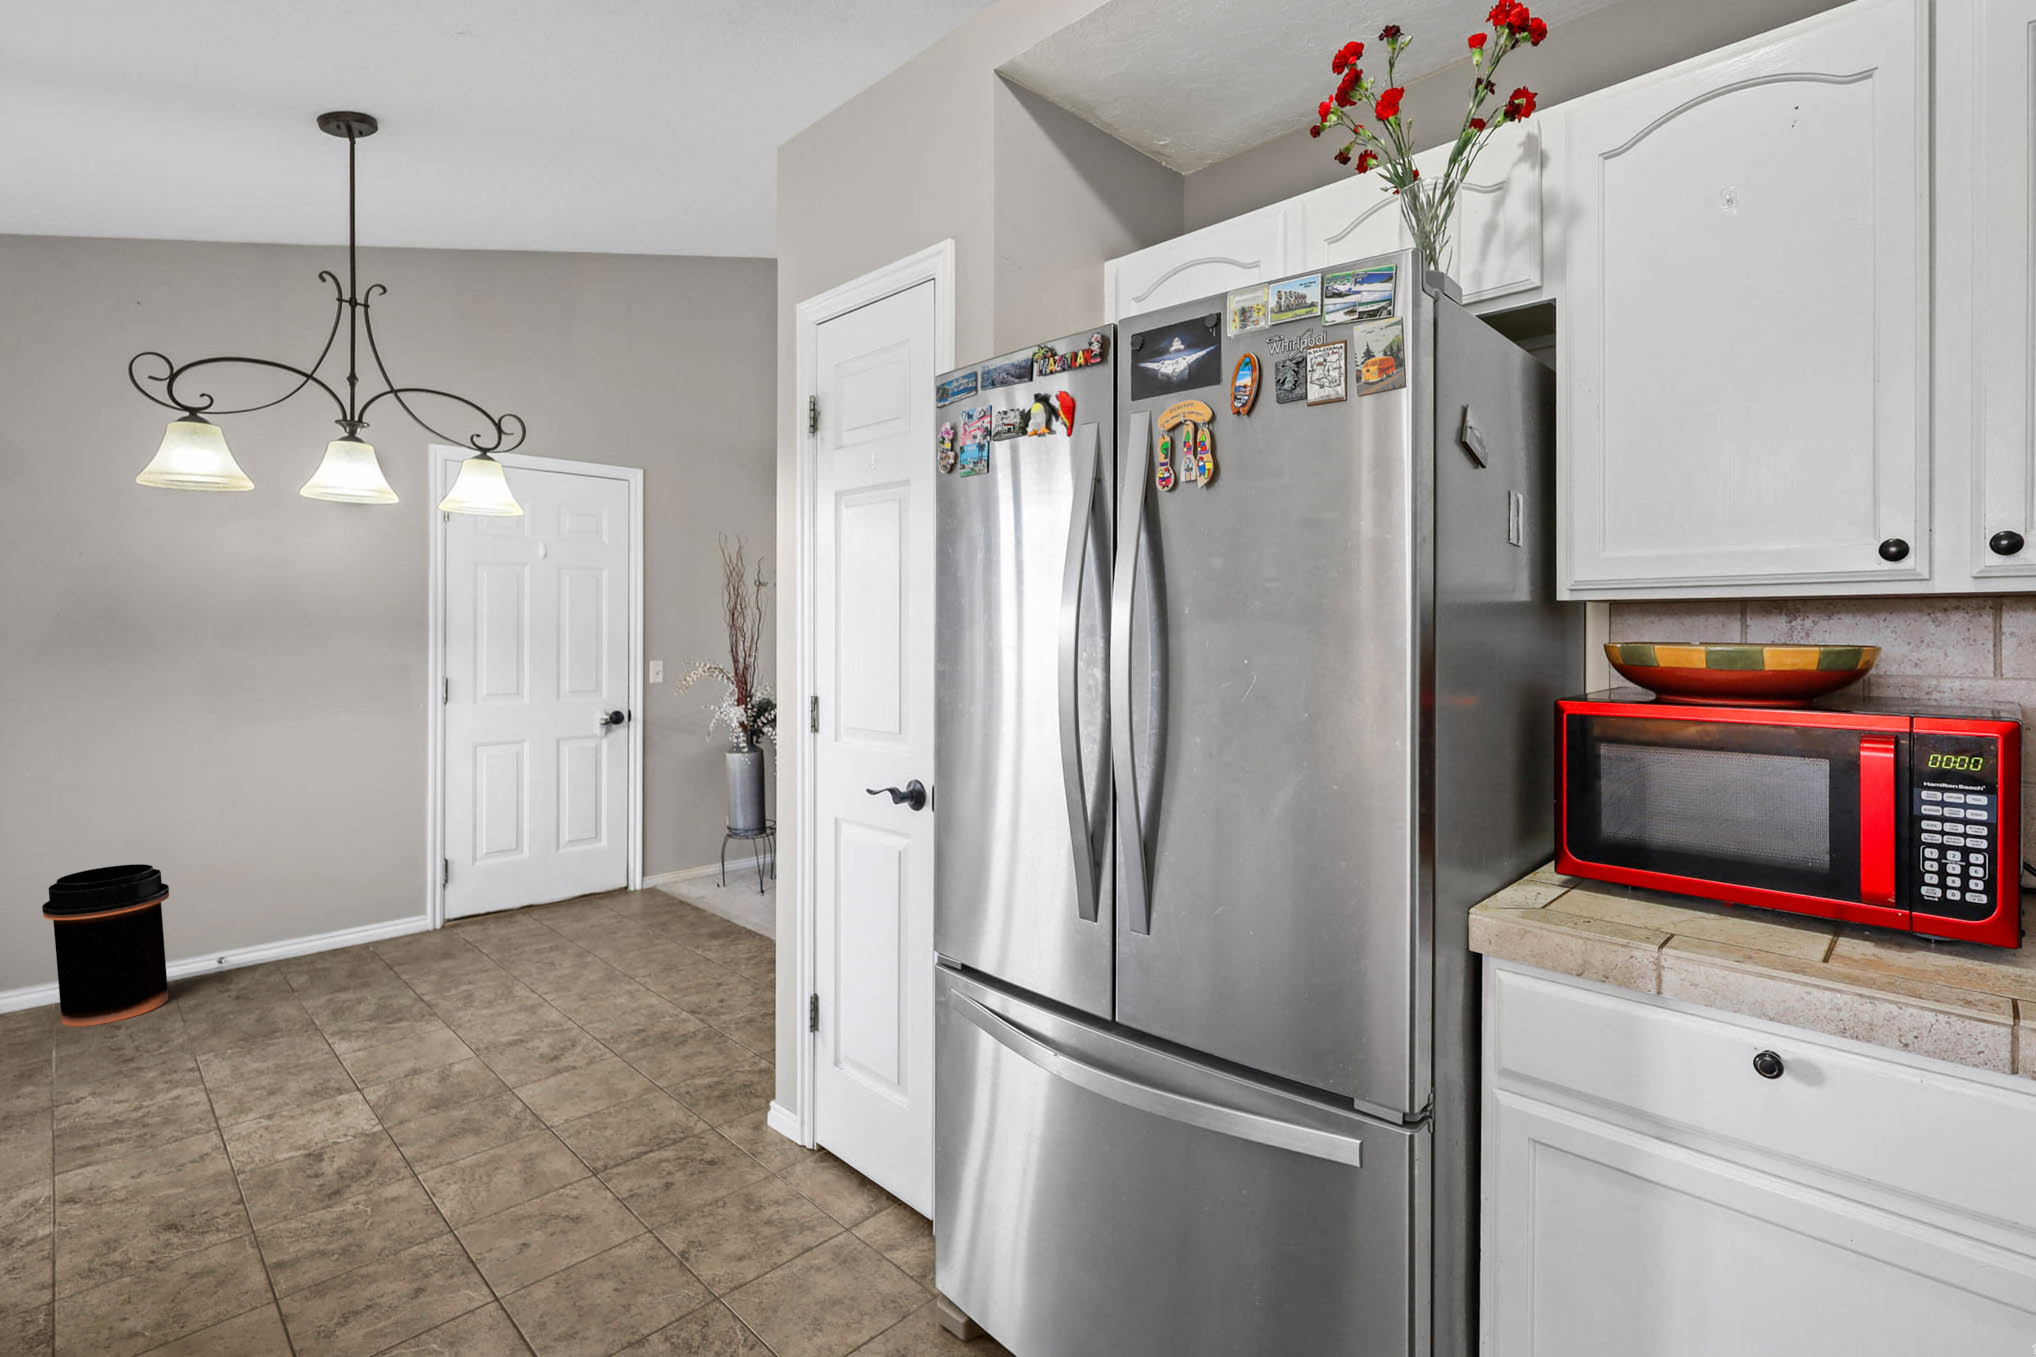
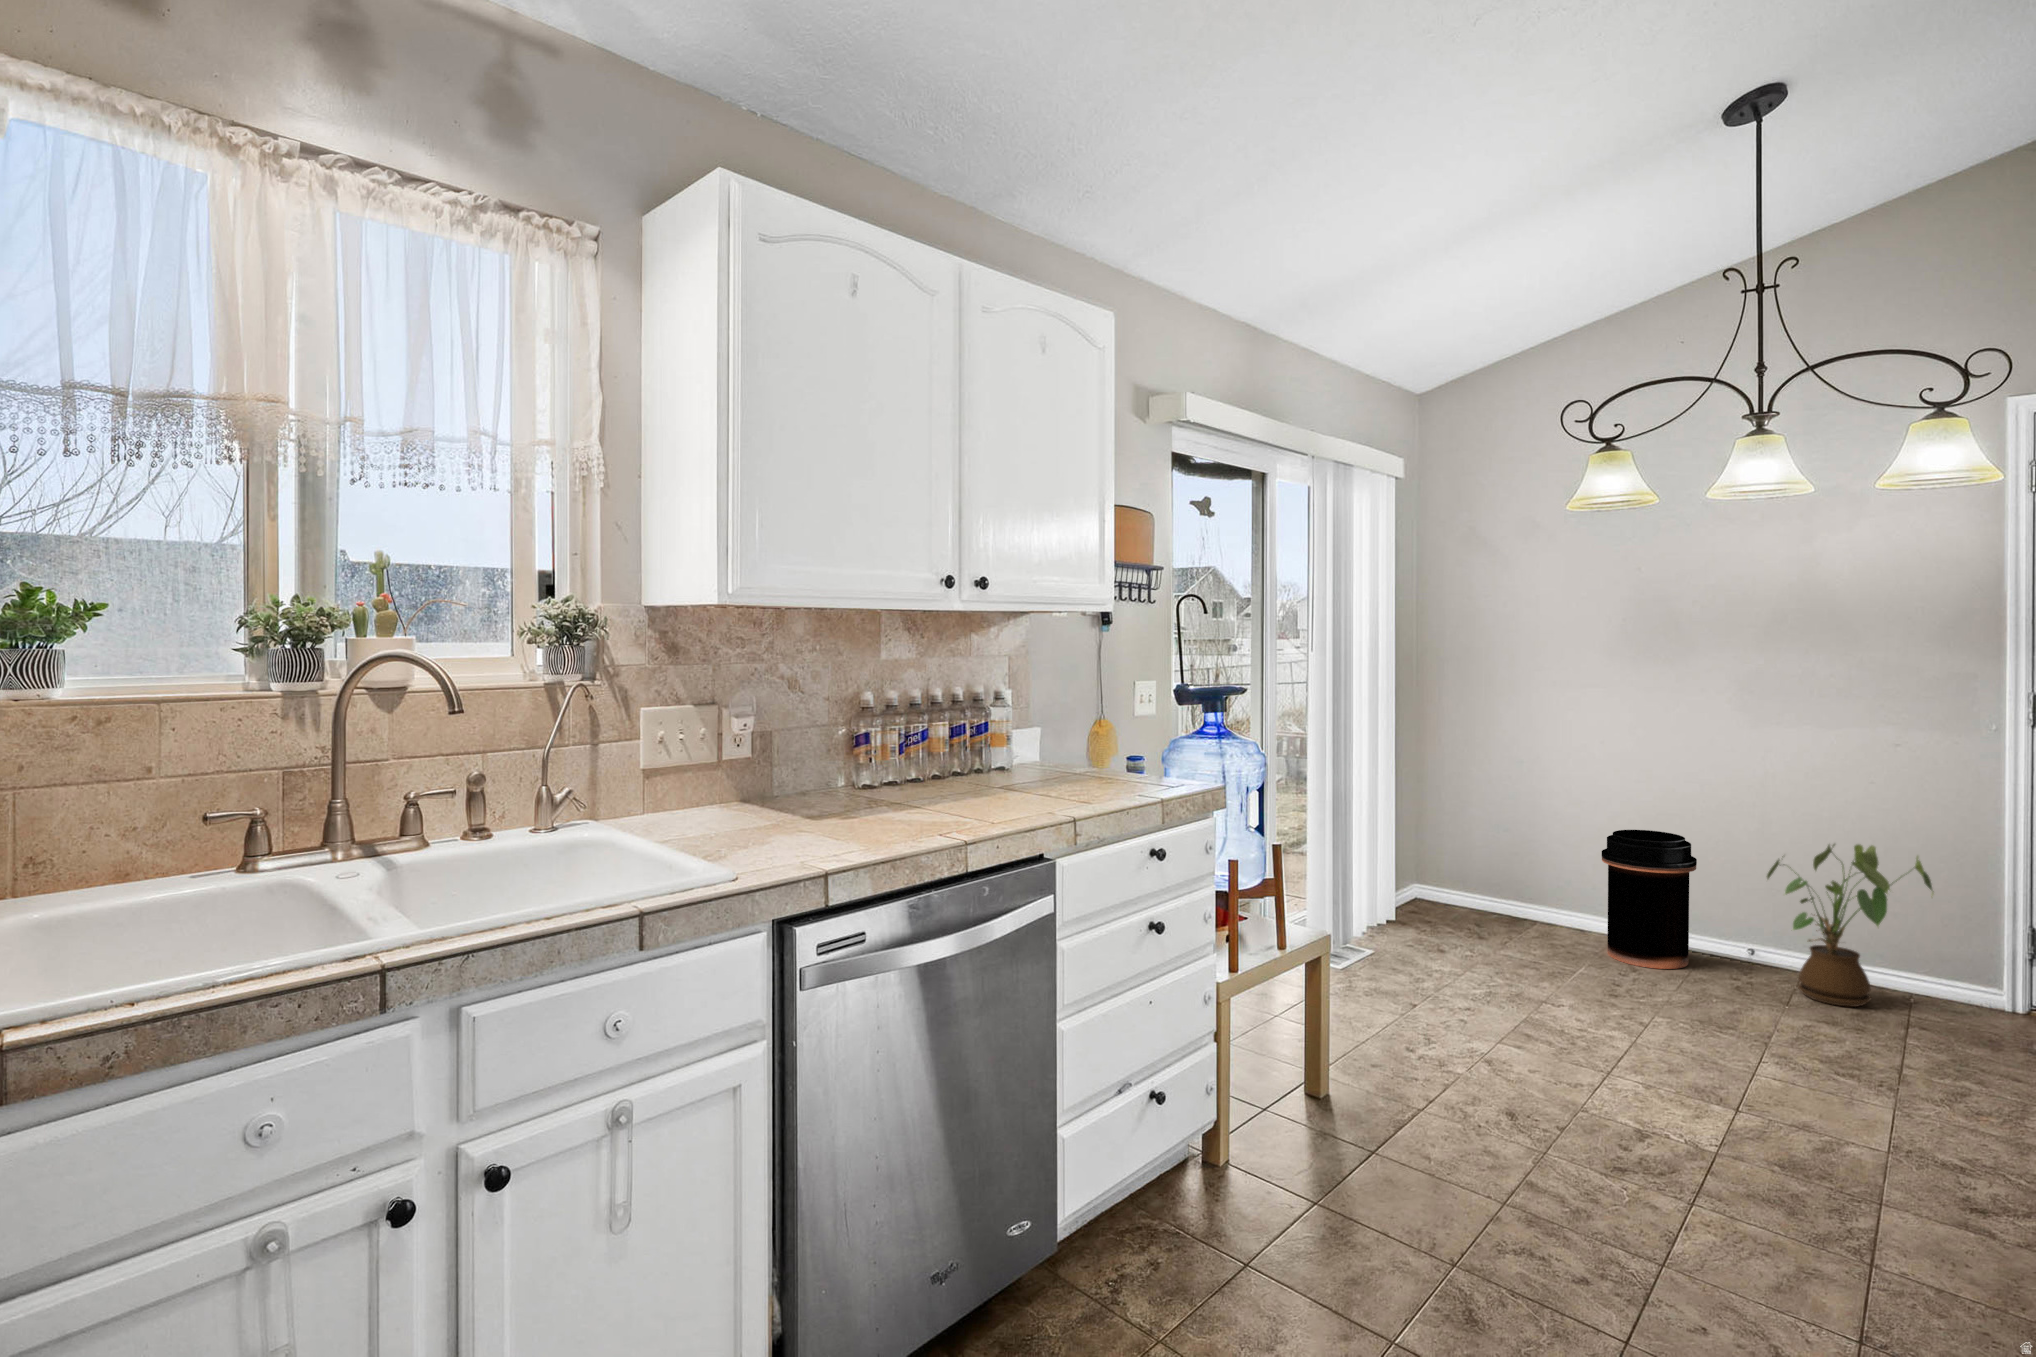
house plant: none [251,826,389,978] -> present [1767,844,1933,1007]

